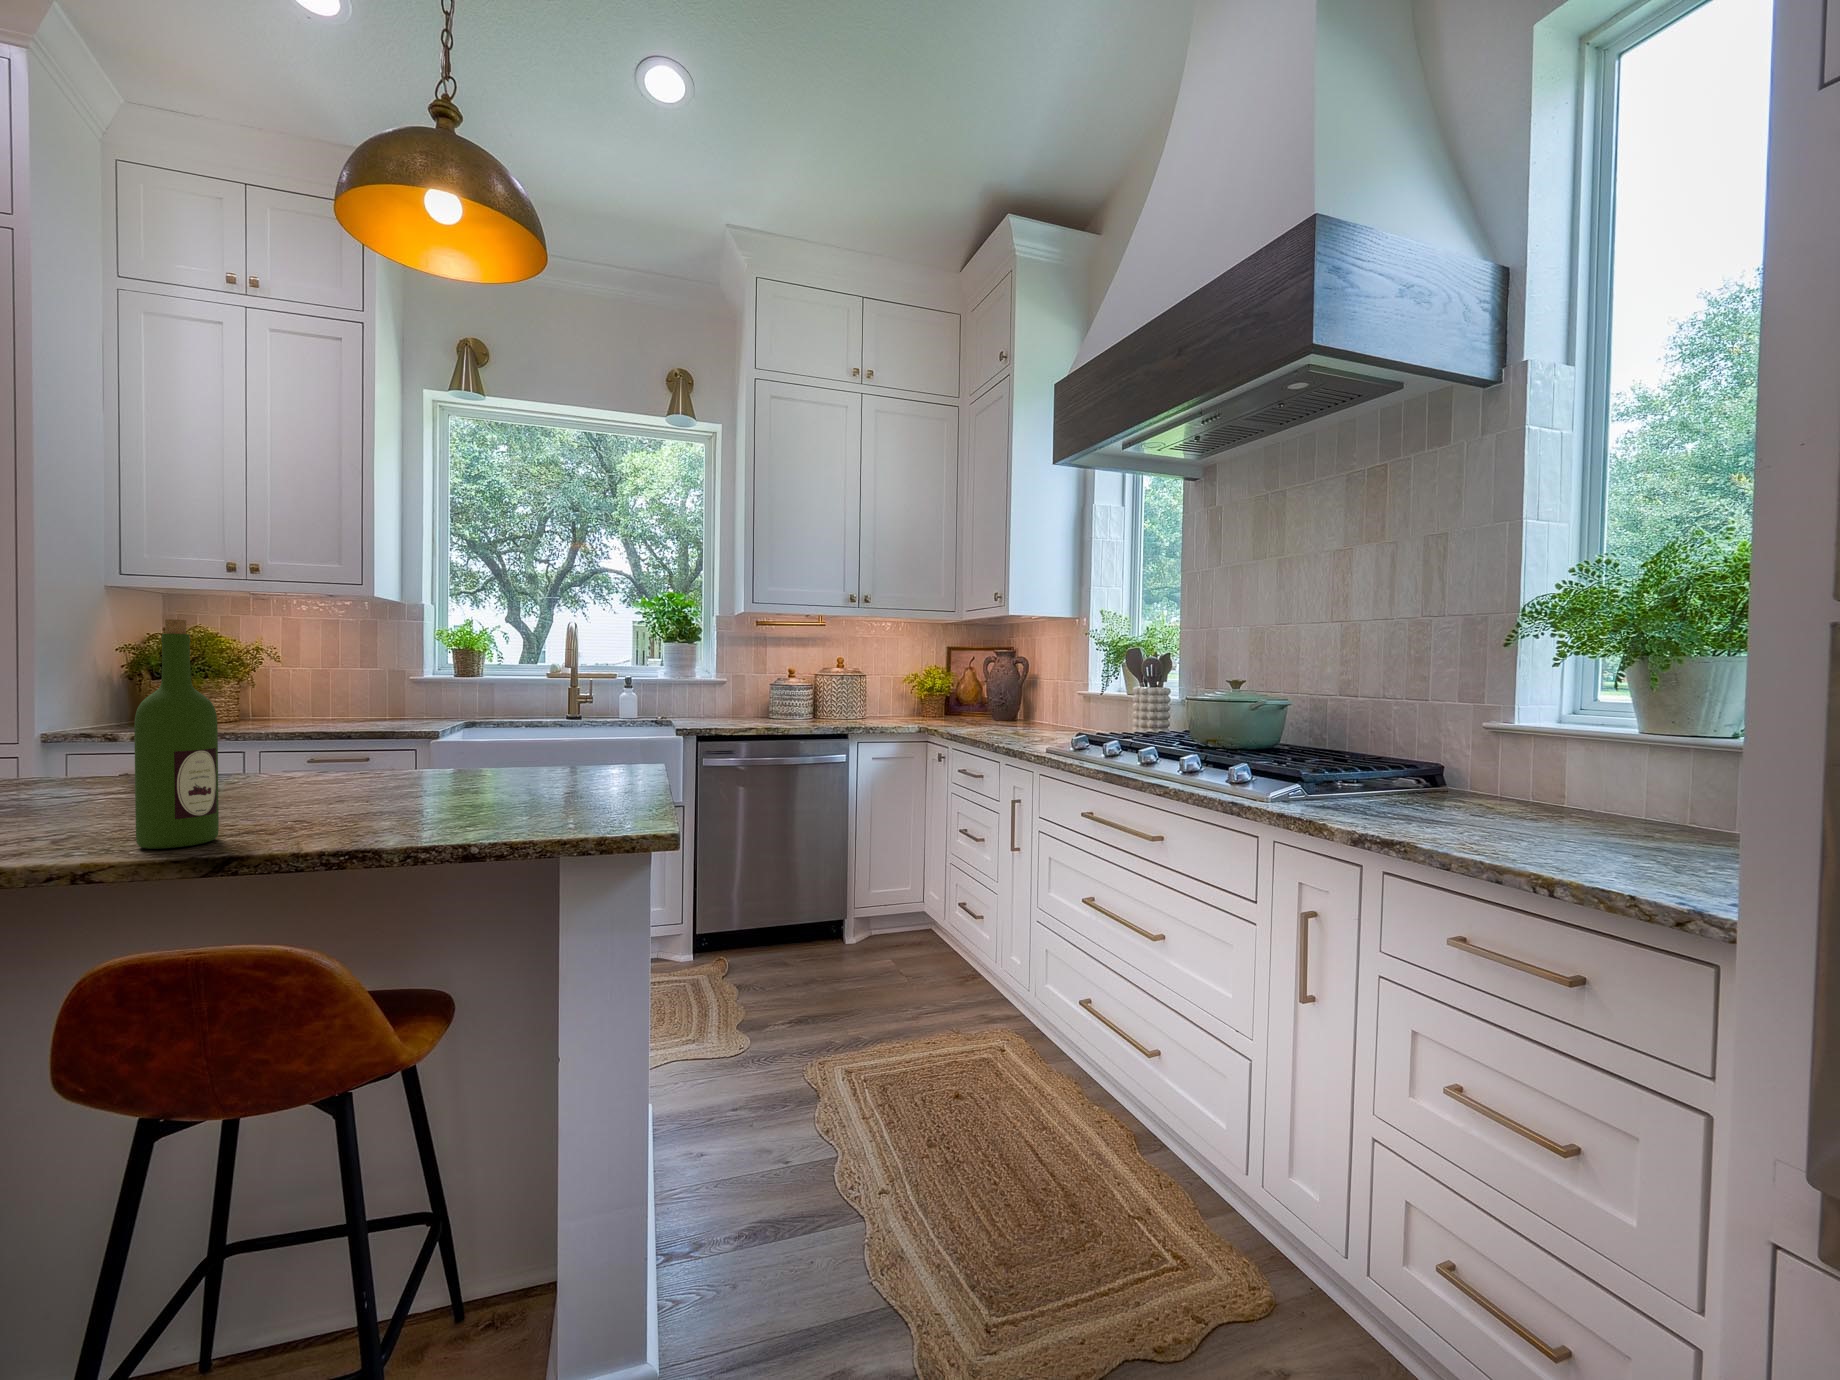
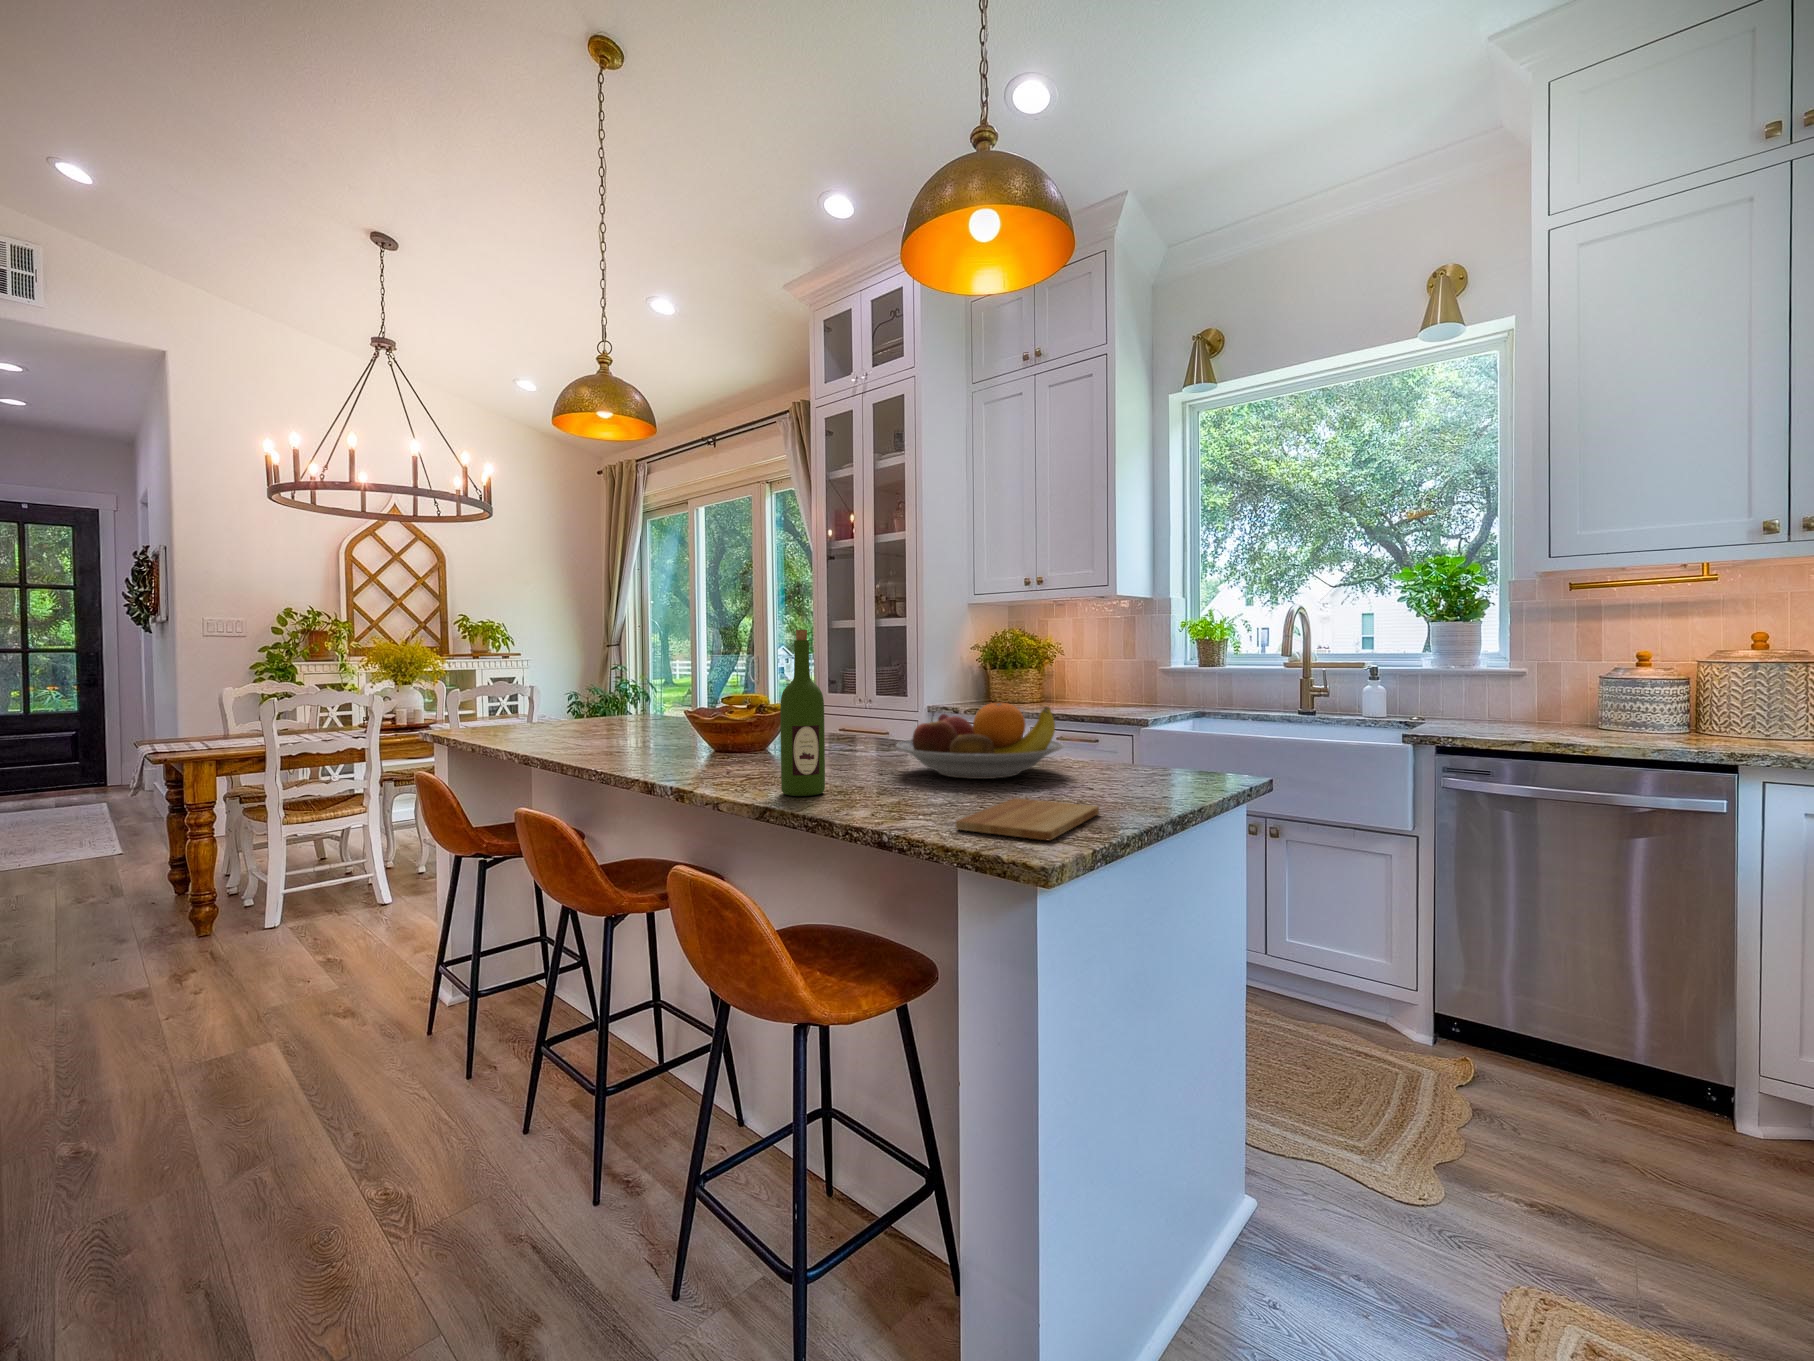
fruit bowl: none [254,712,485,800] -> present [896,703,1063,779]
cutting board: none [503,798,613,836] -> present [956,798,1099,840]

